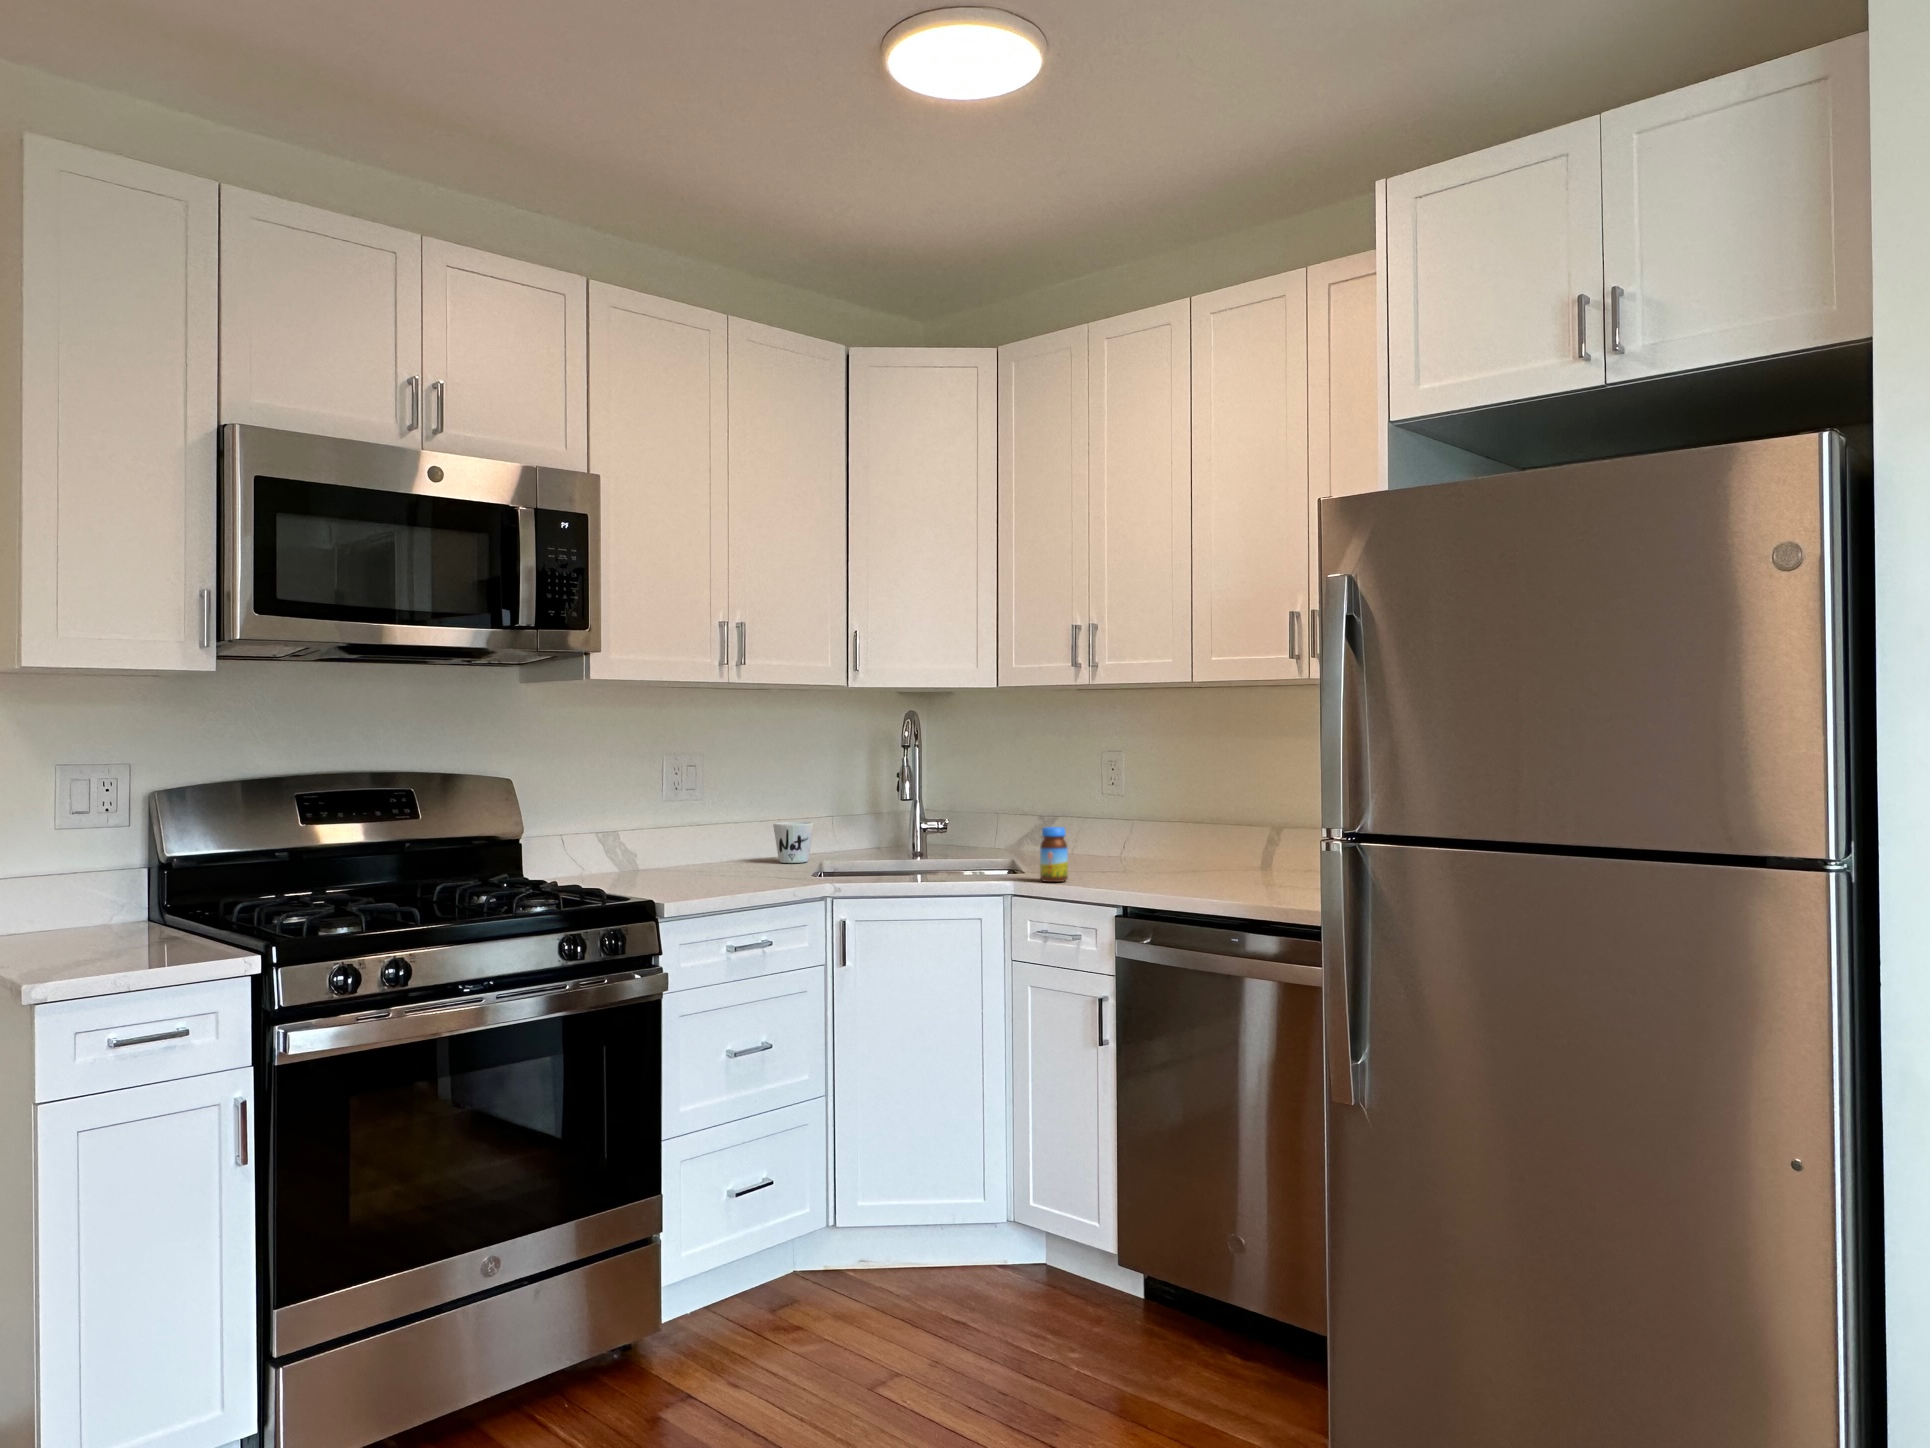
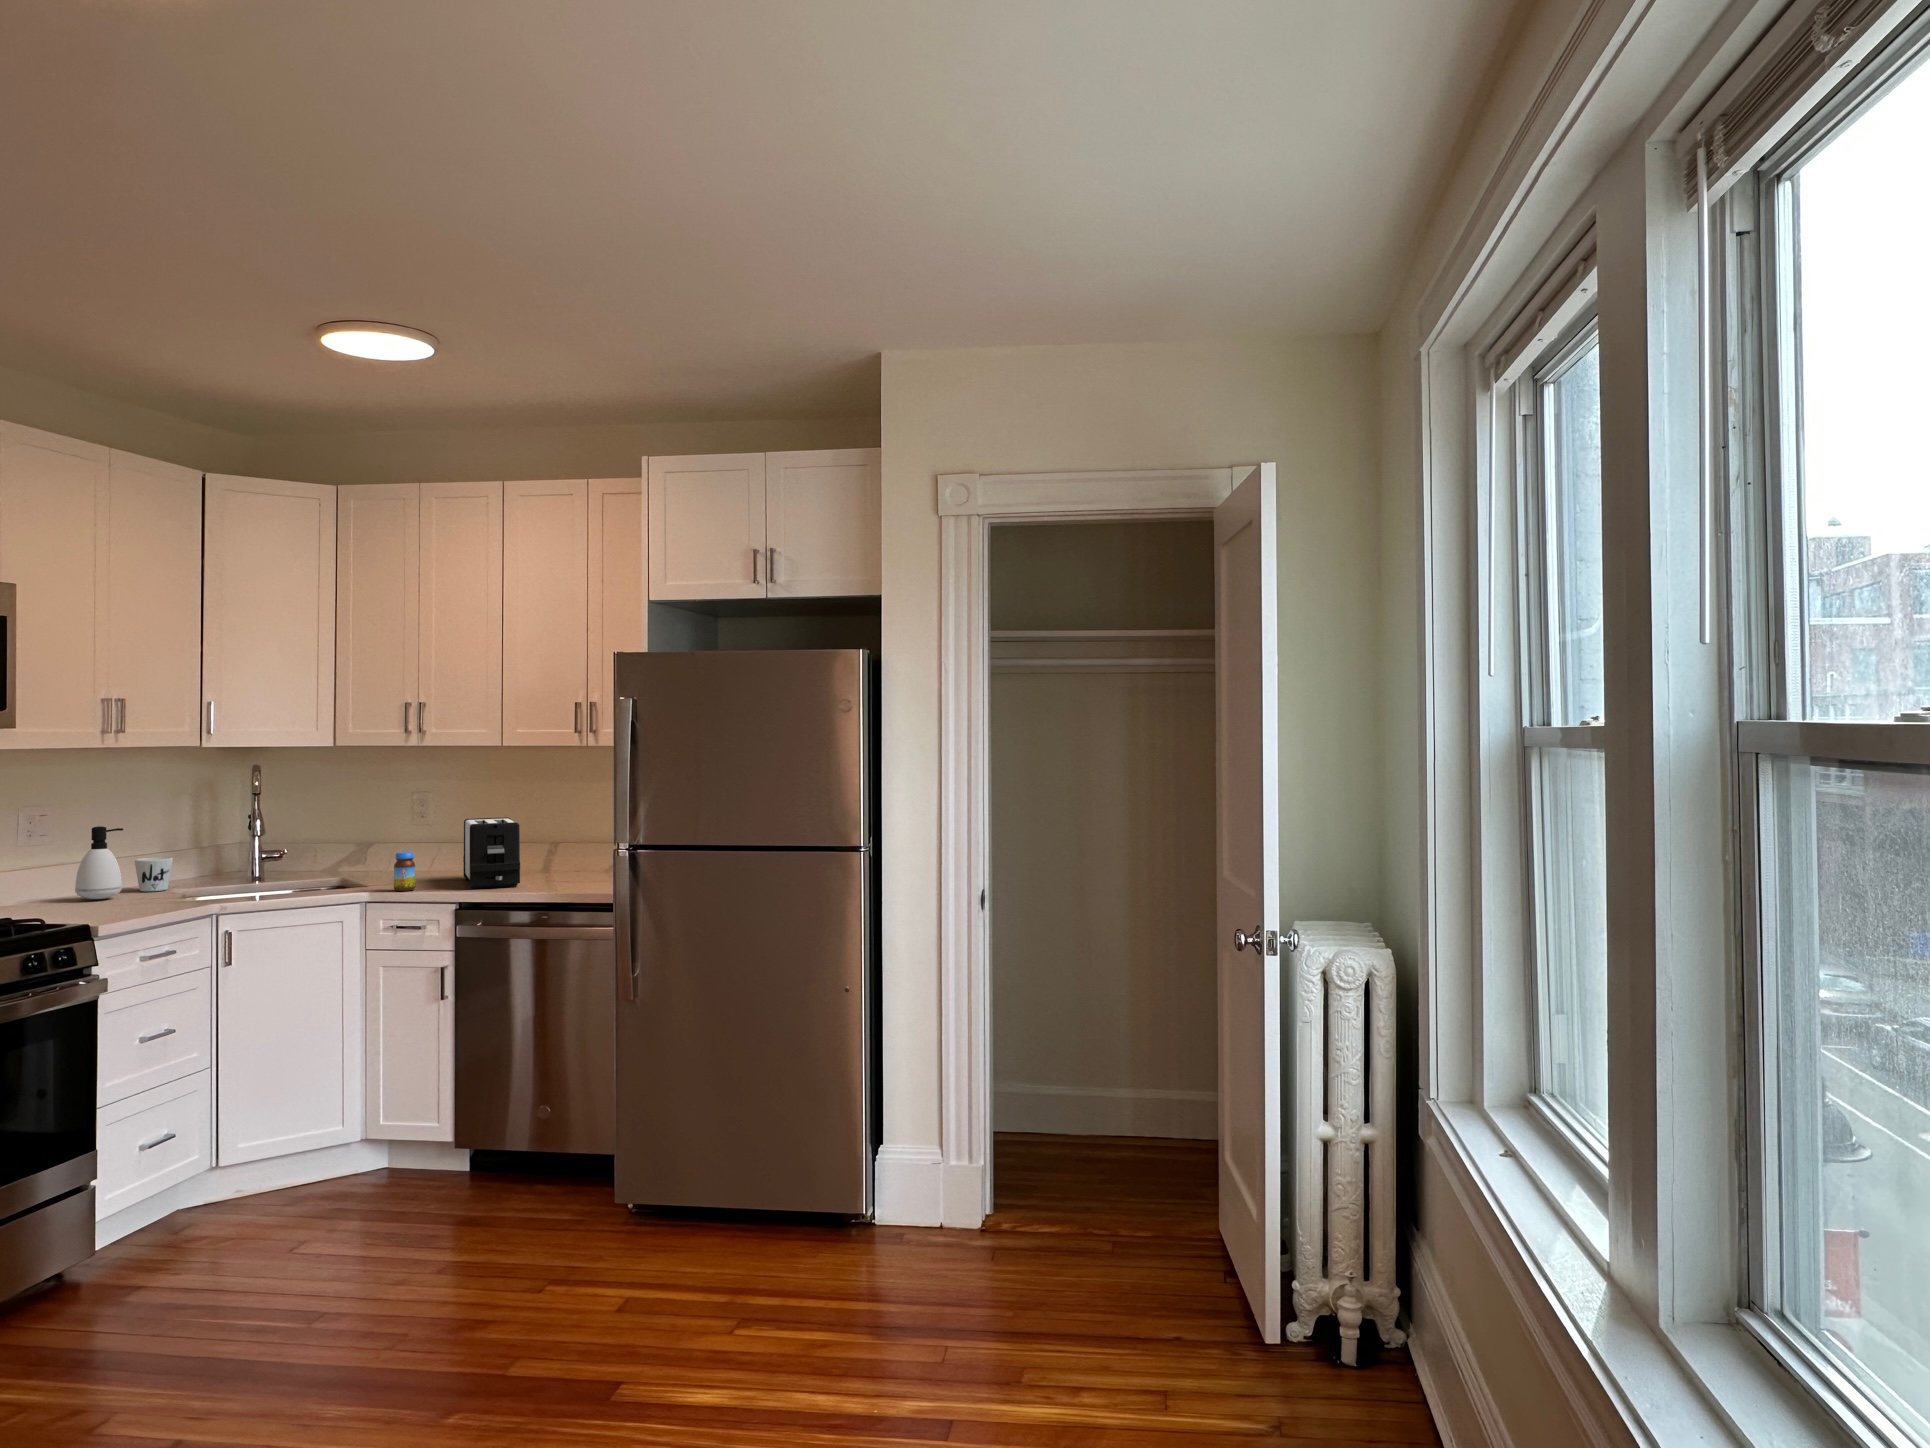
soap dispenser: none [702,780,752,868] -> present [75,826,123,899]
toaster: none [1137,786,1208,885] -> present [463,817,520,888]

